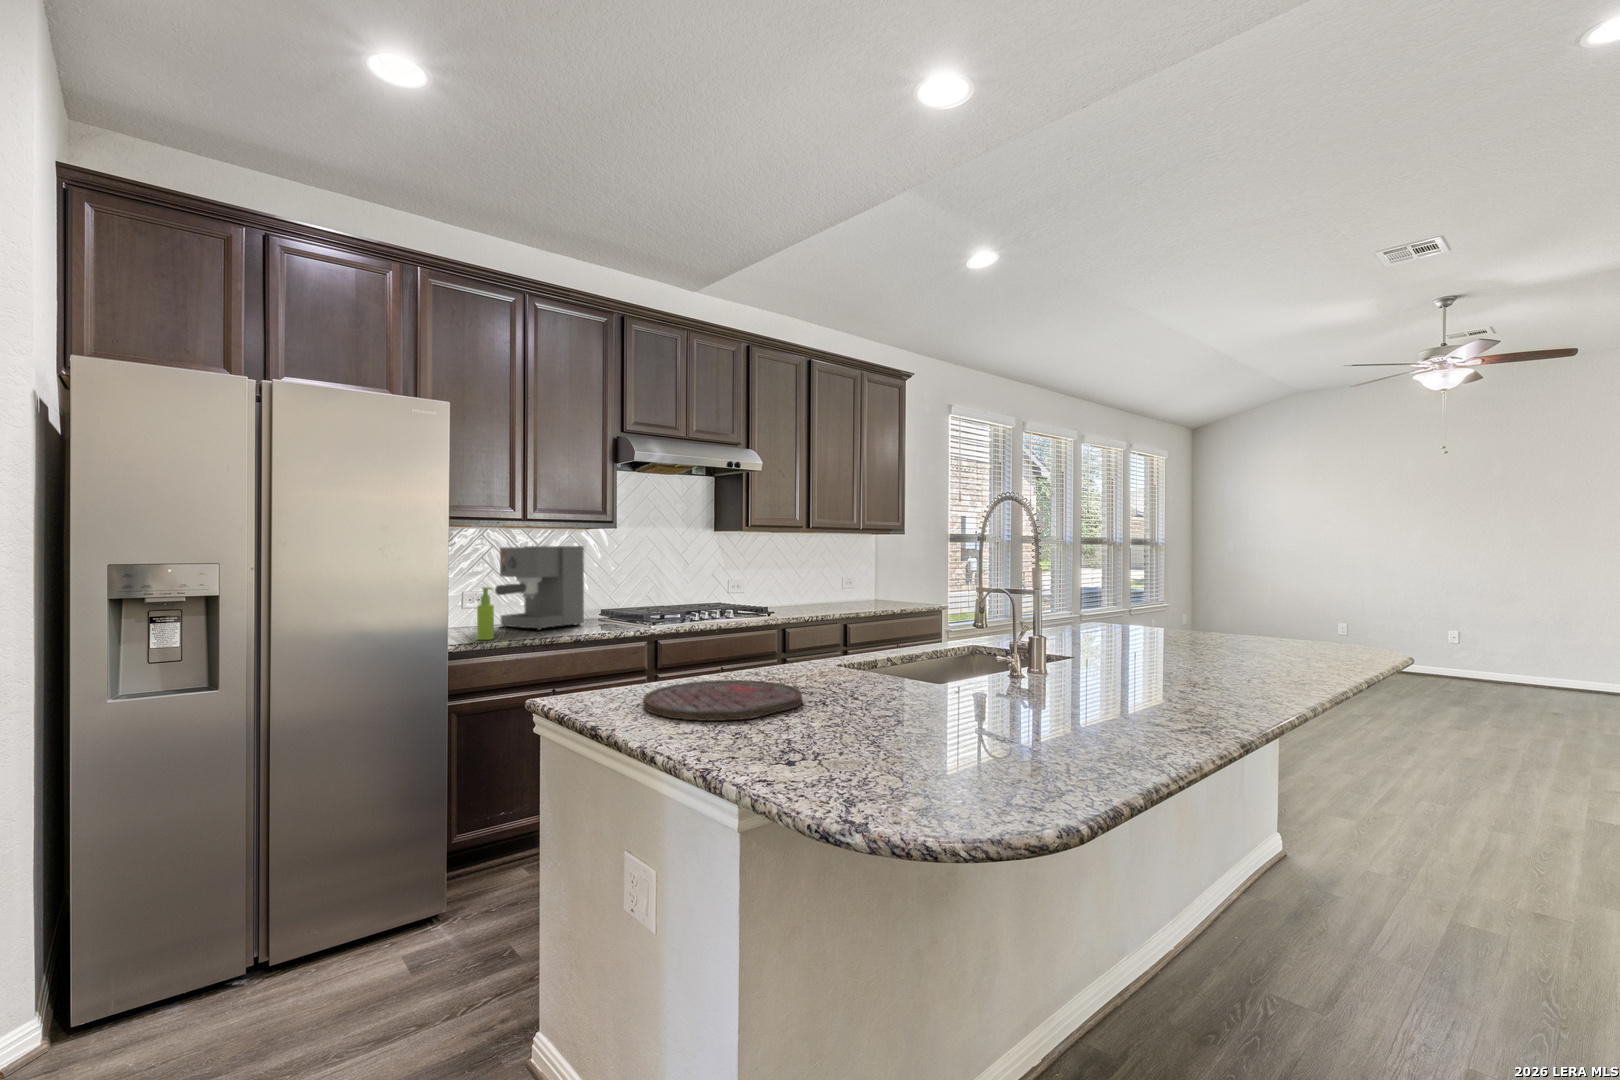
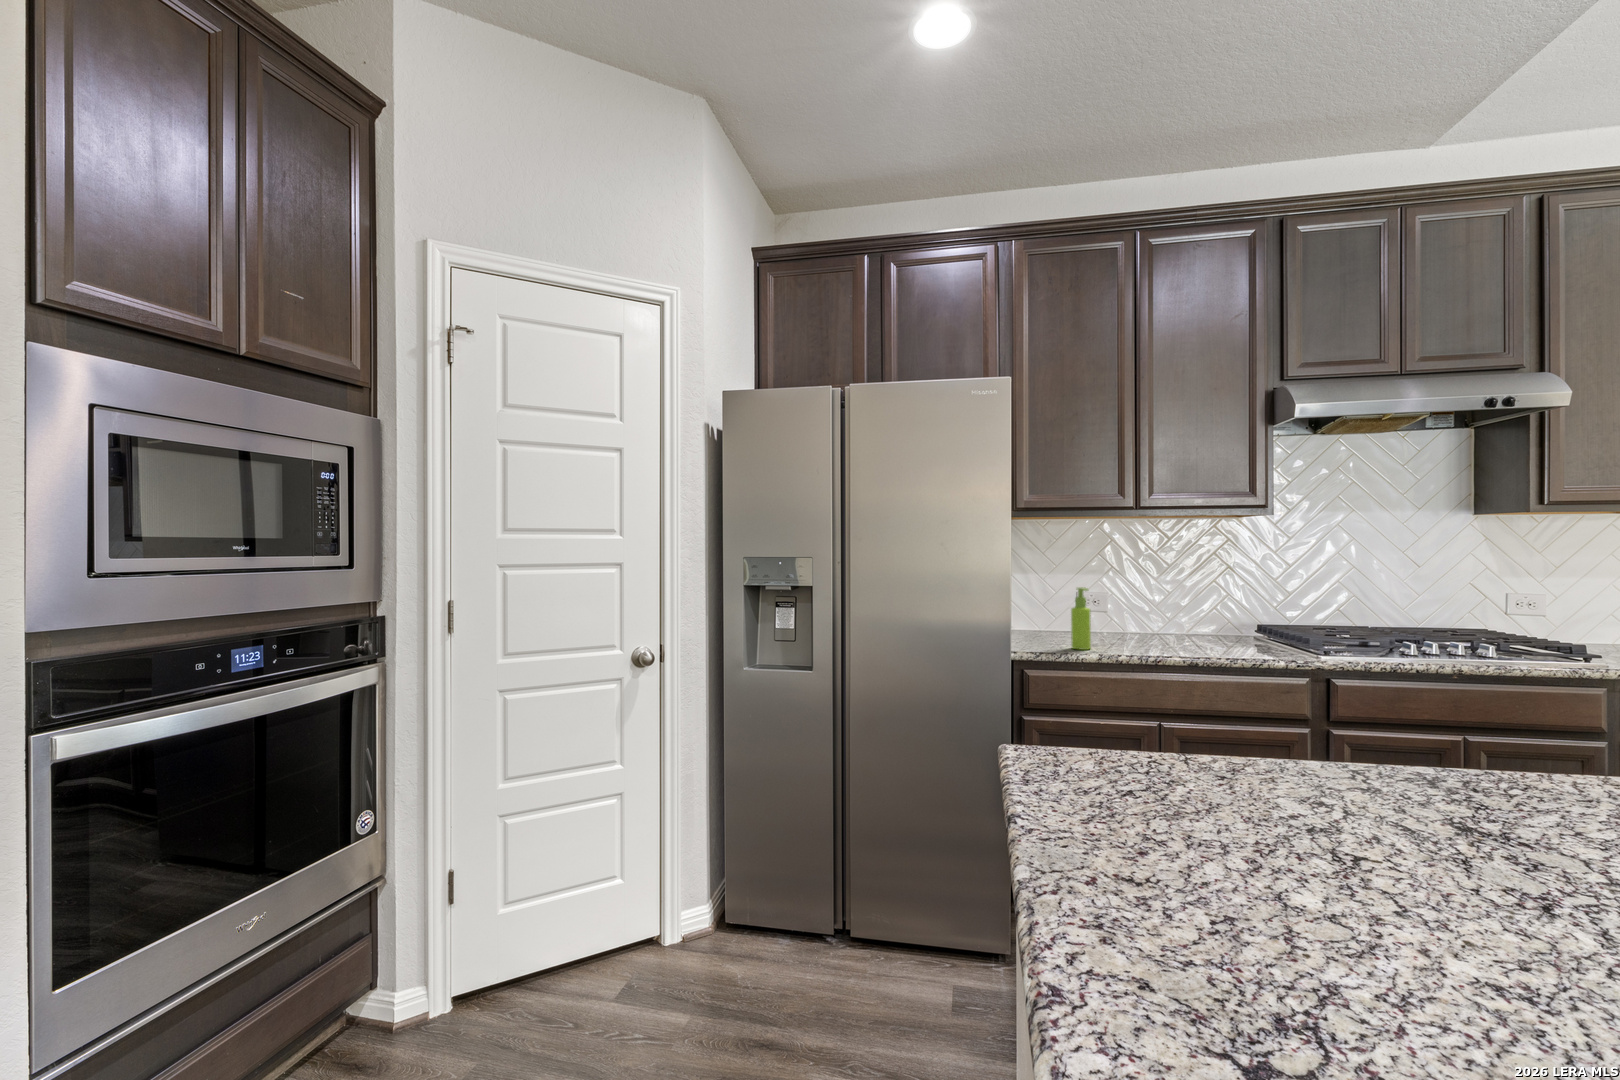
coffee maker: present [495,546,584,630] -> none [1098,539,1220,644]
cutting board: present [643,680,802,721] -> none [1121,770,1482,897]

